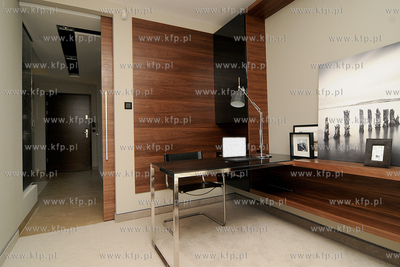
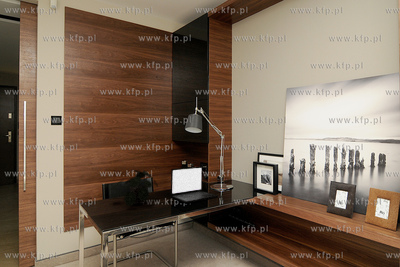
potted plant: none [176,136,212,163] -> present [113,170,158,206]

